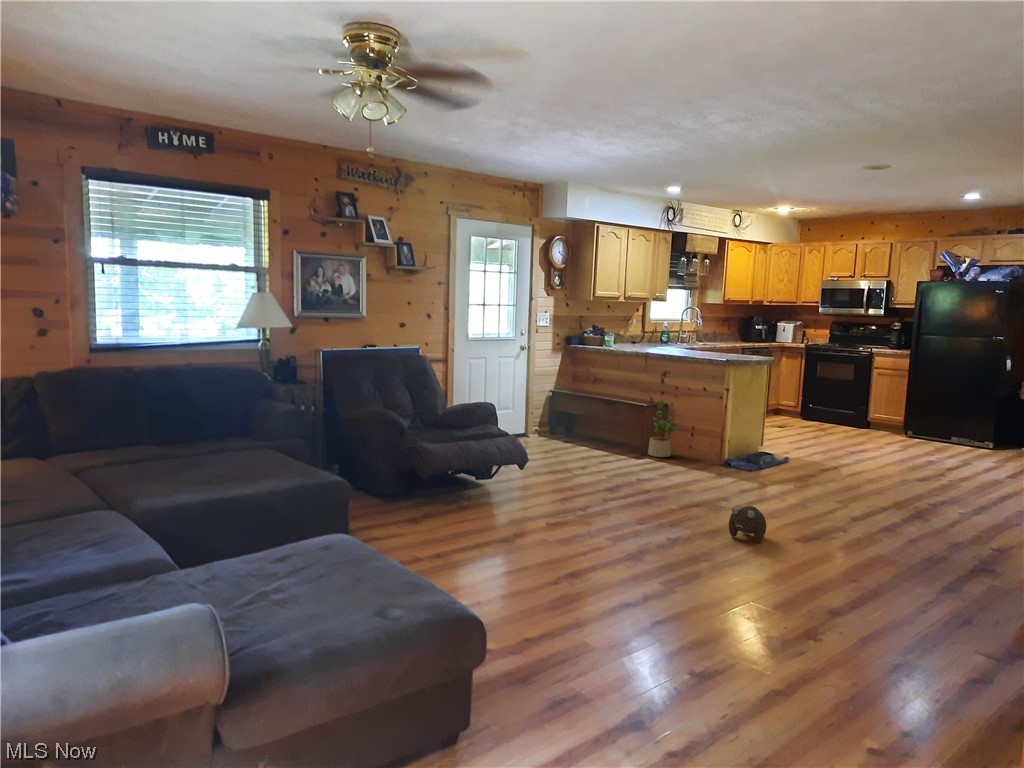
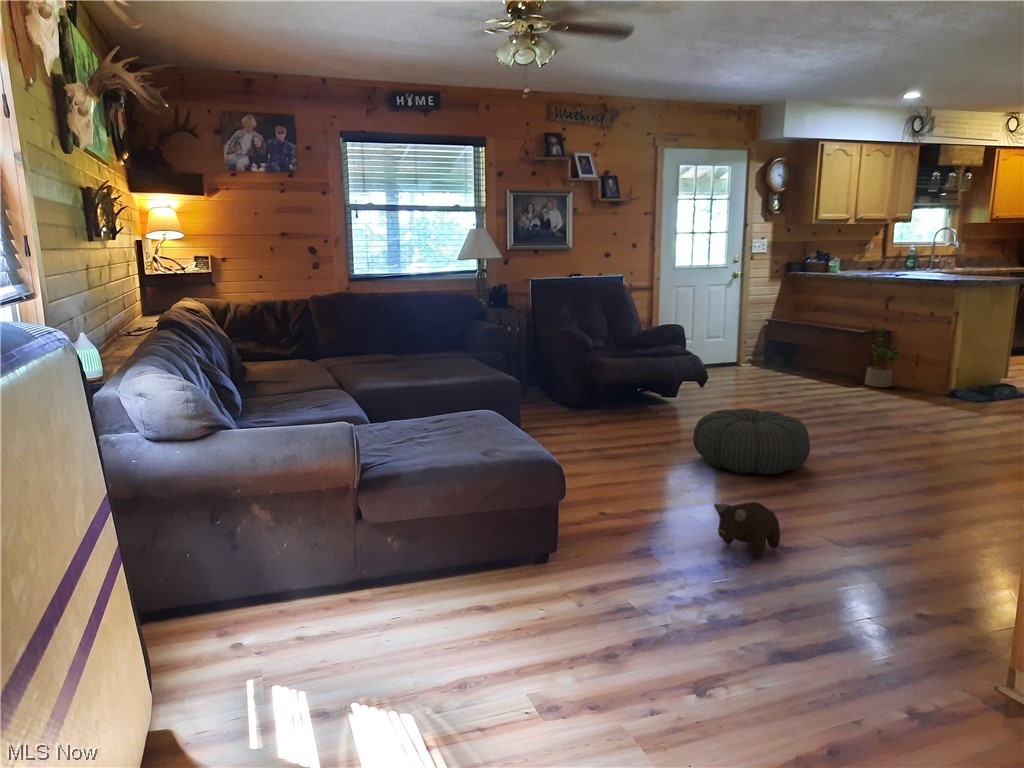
pouf: none [535,497,650,570] -> present [693,408,810,475]
plush toy: present [729,506,766,543] -> present [714,502,780,558]

